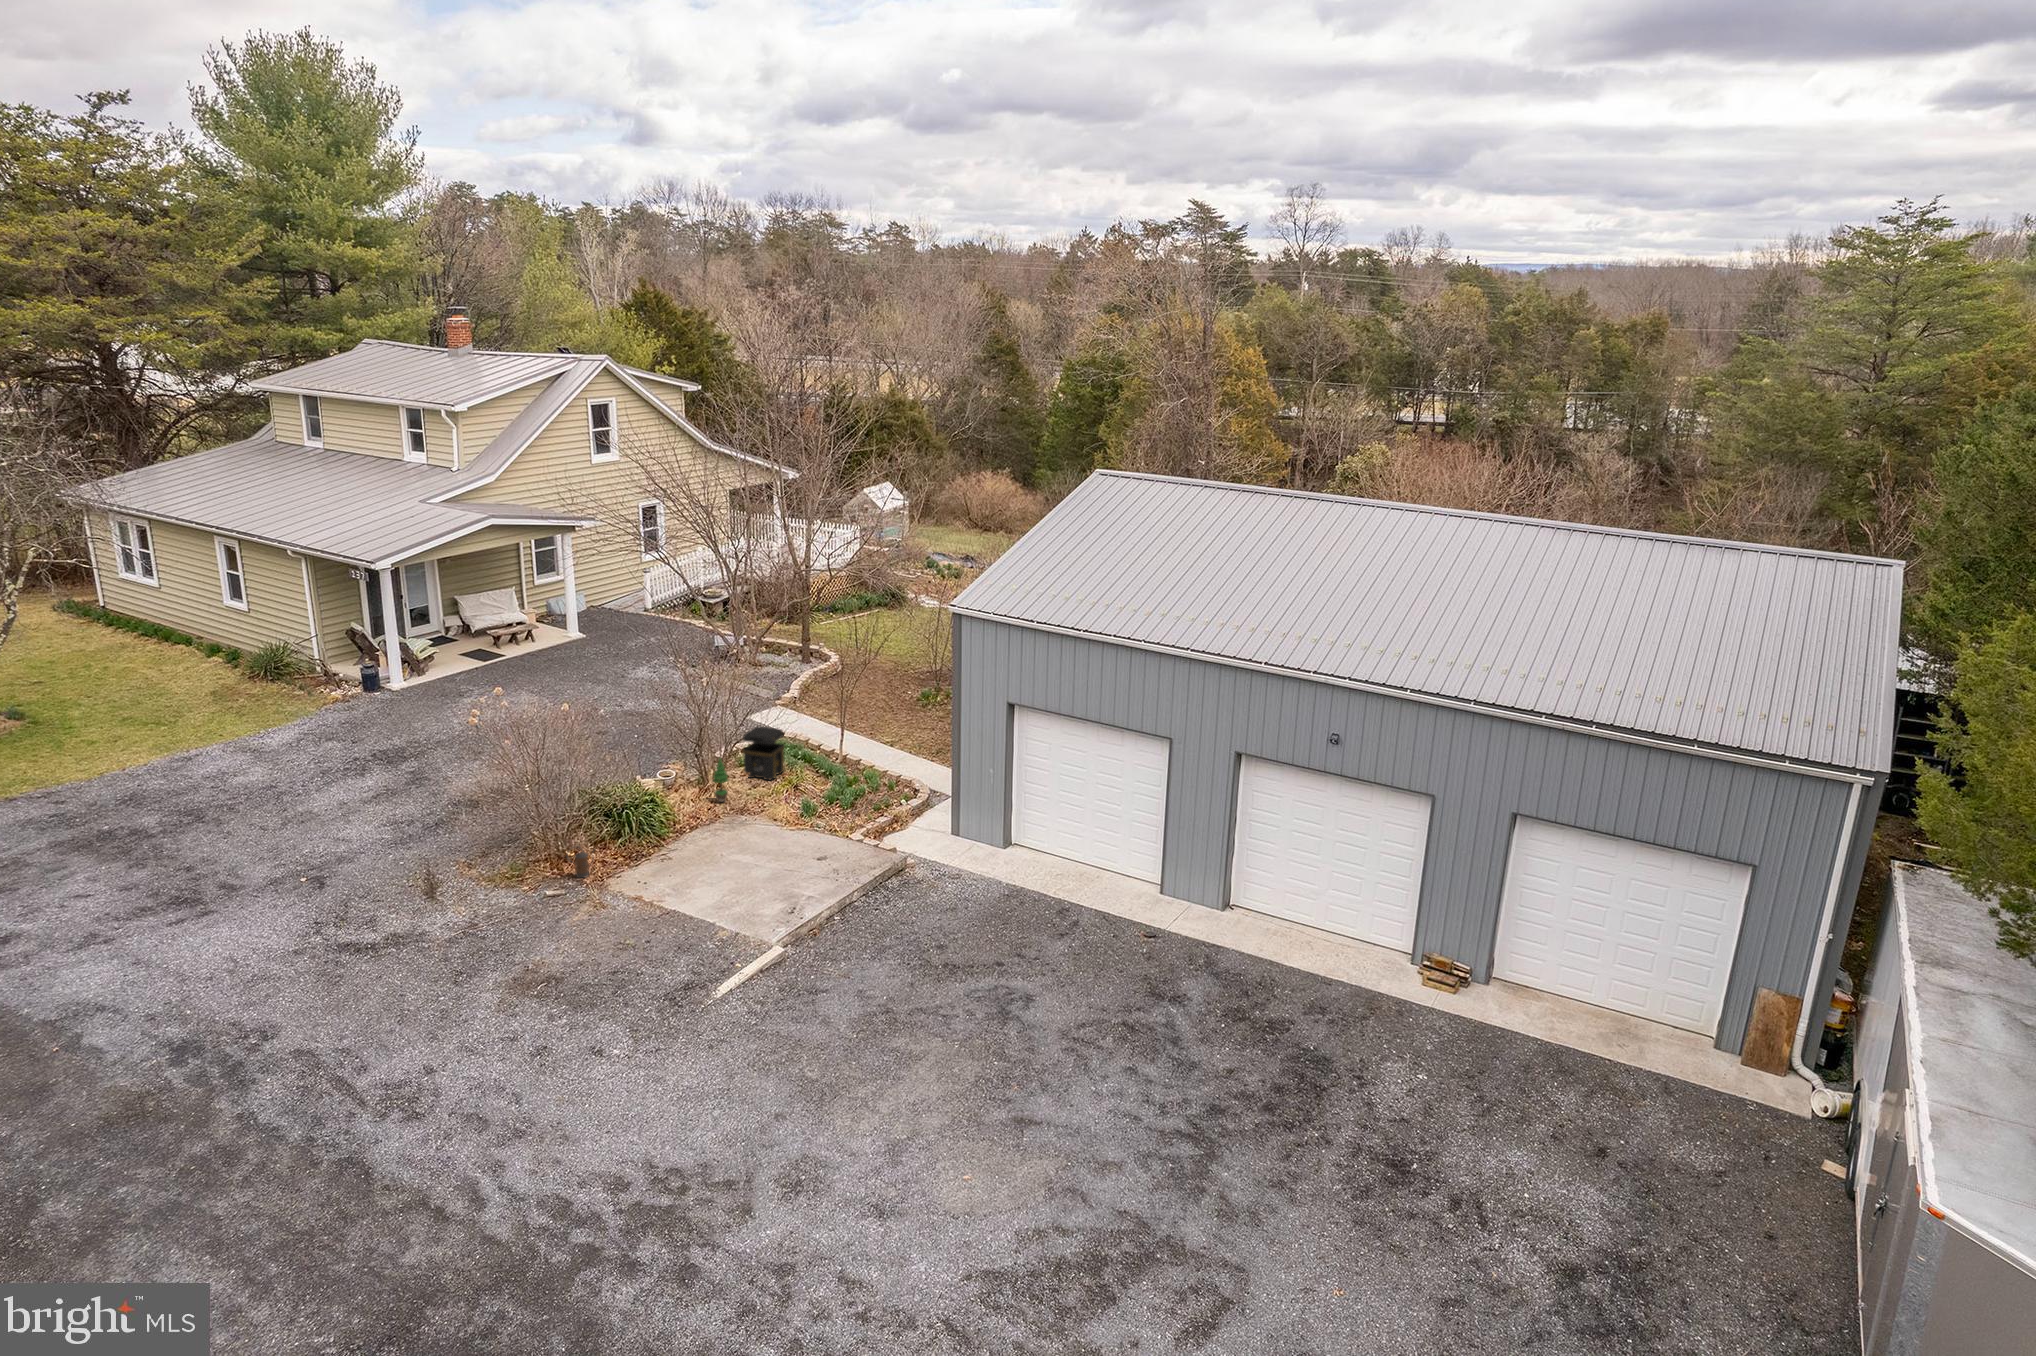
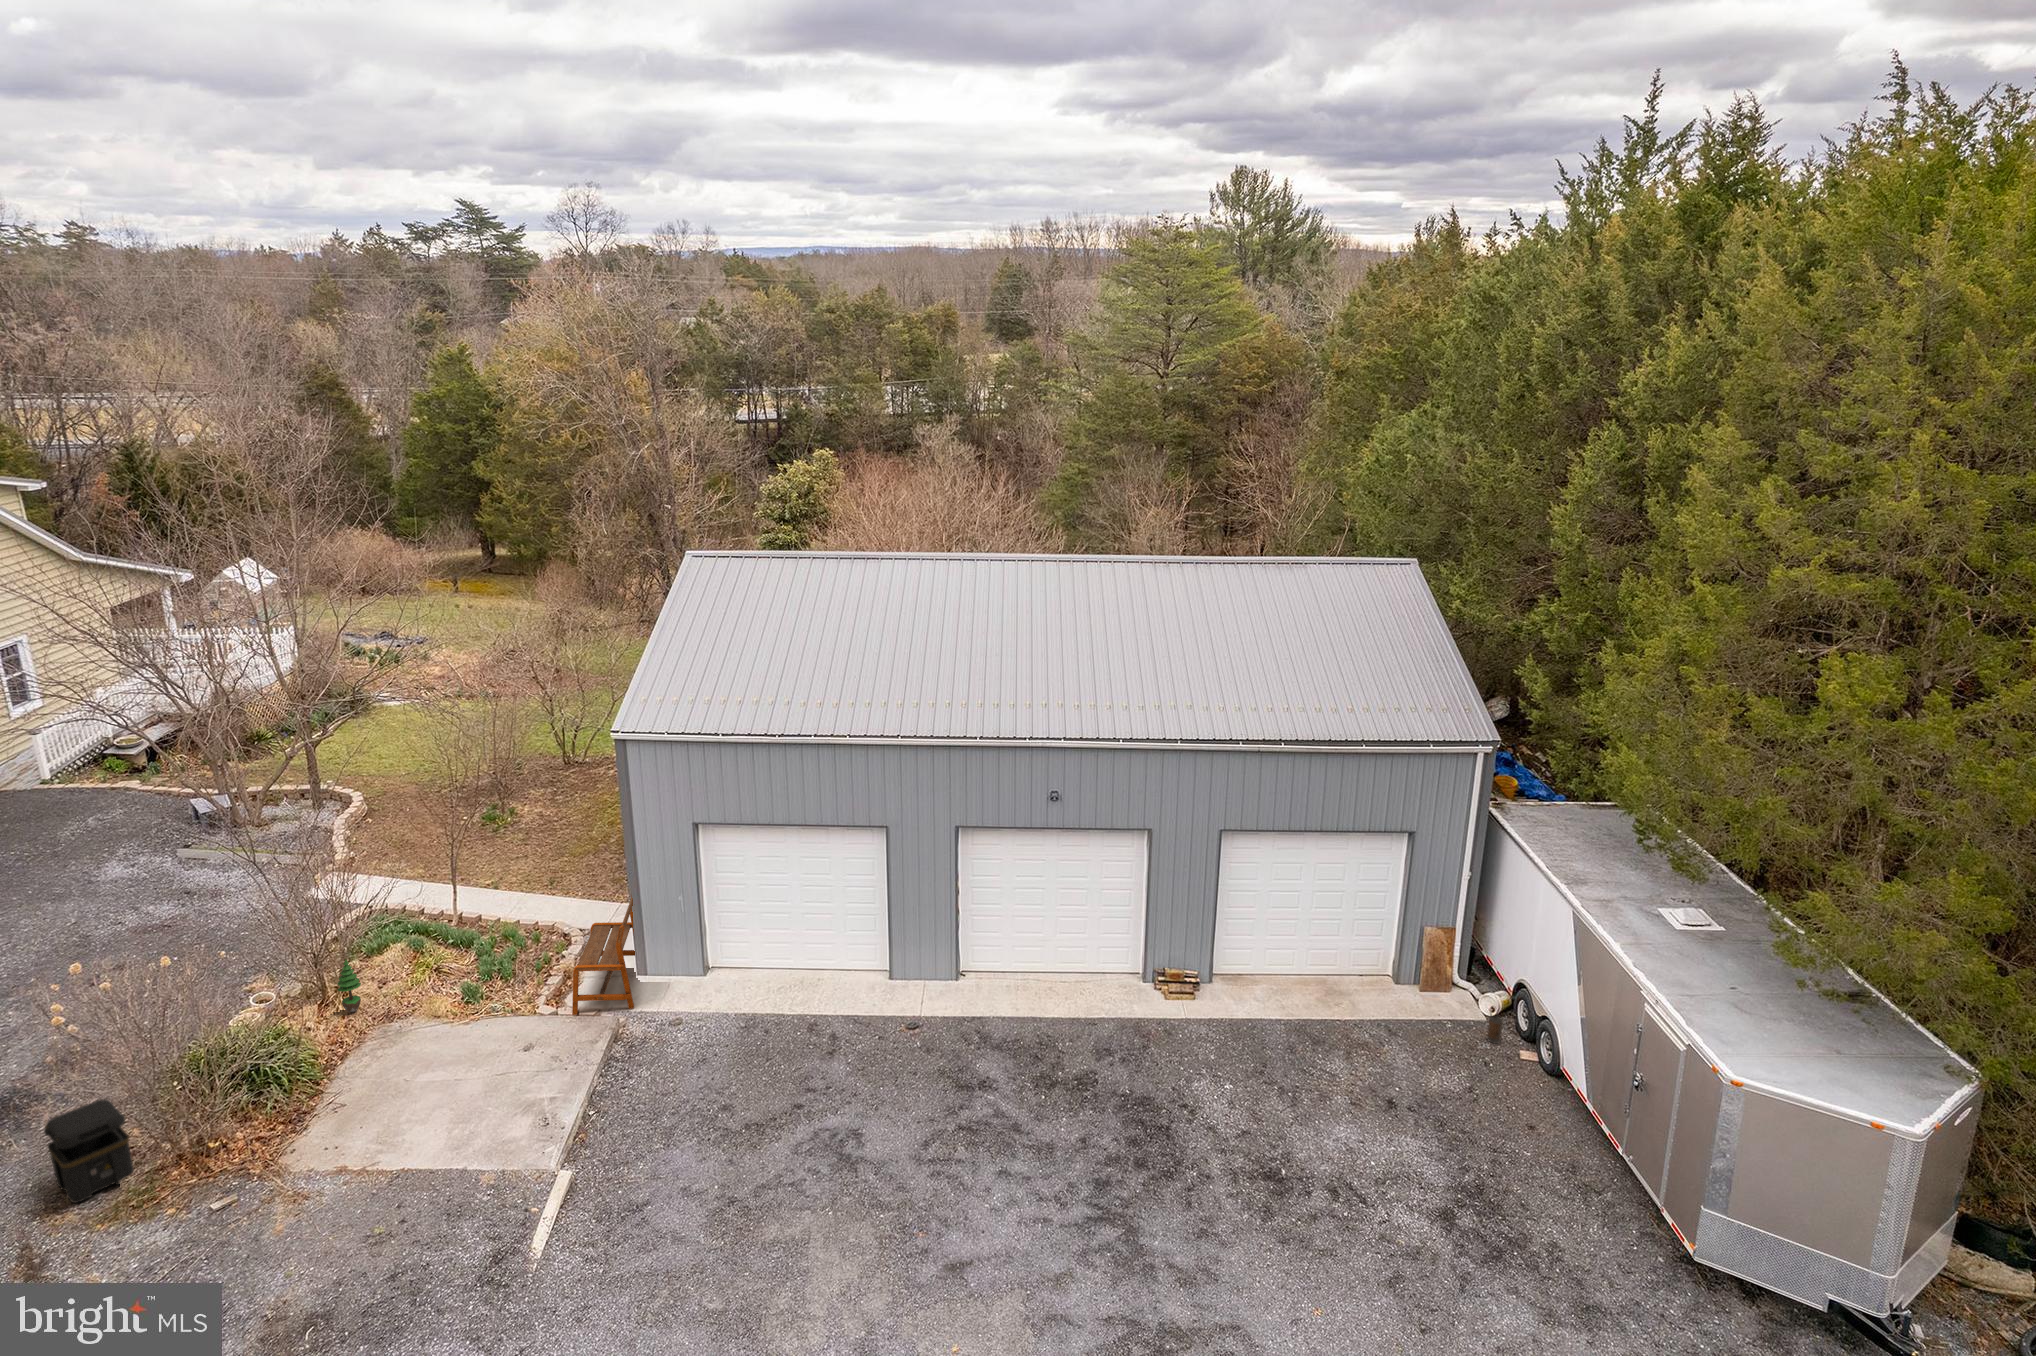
toolbox: present [743,726,785,780] -> present [44,1099,134,1203]
bench: none [867,751,949,853] -> present [572,896,635,1015]
watering can: present [567,851,590,878] -> present [1487,1007,1504,1044]

